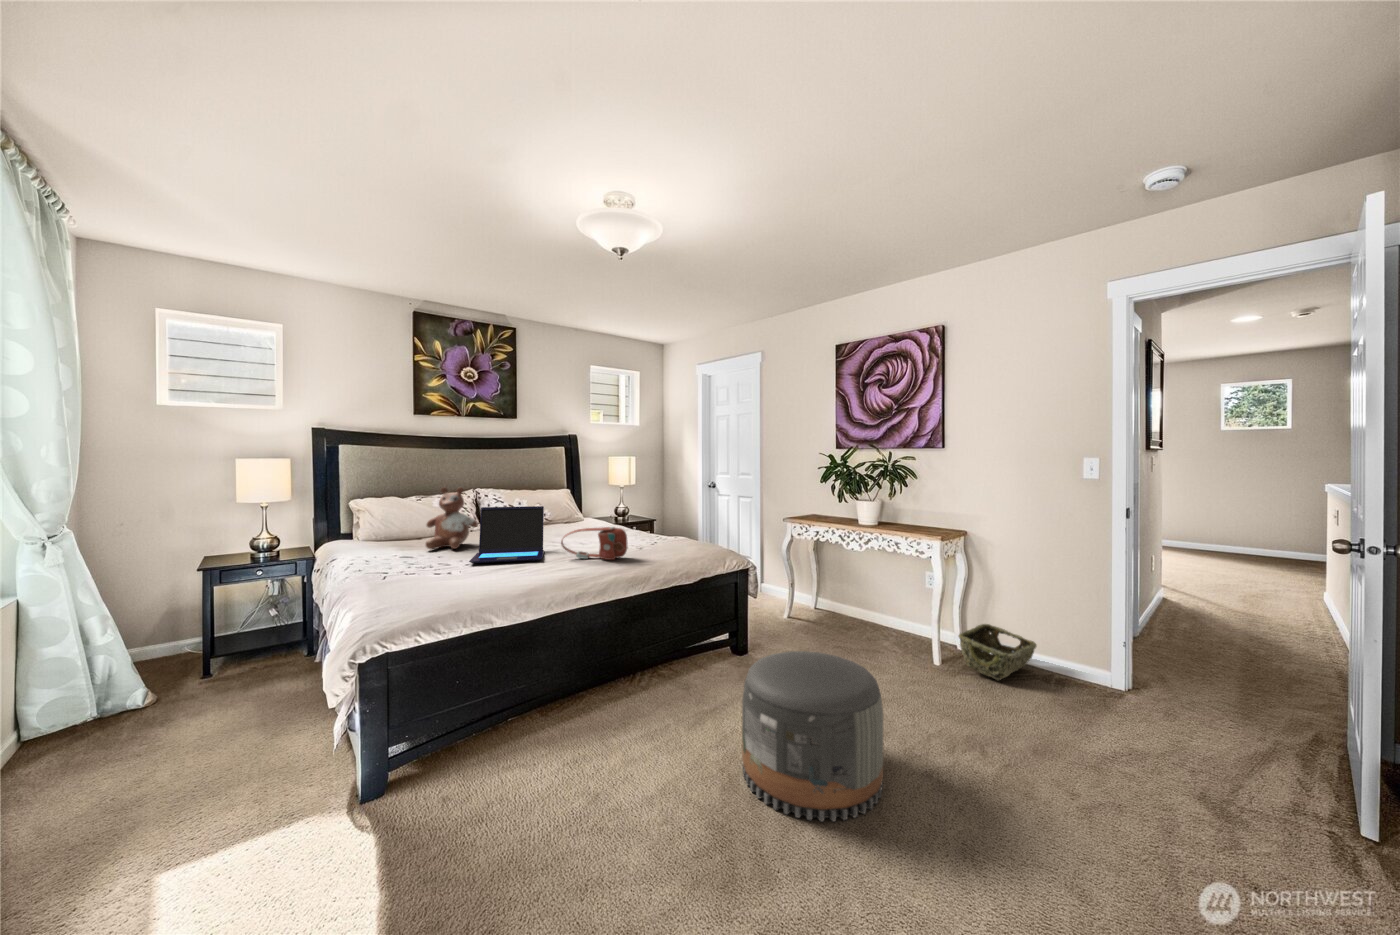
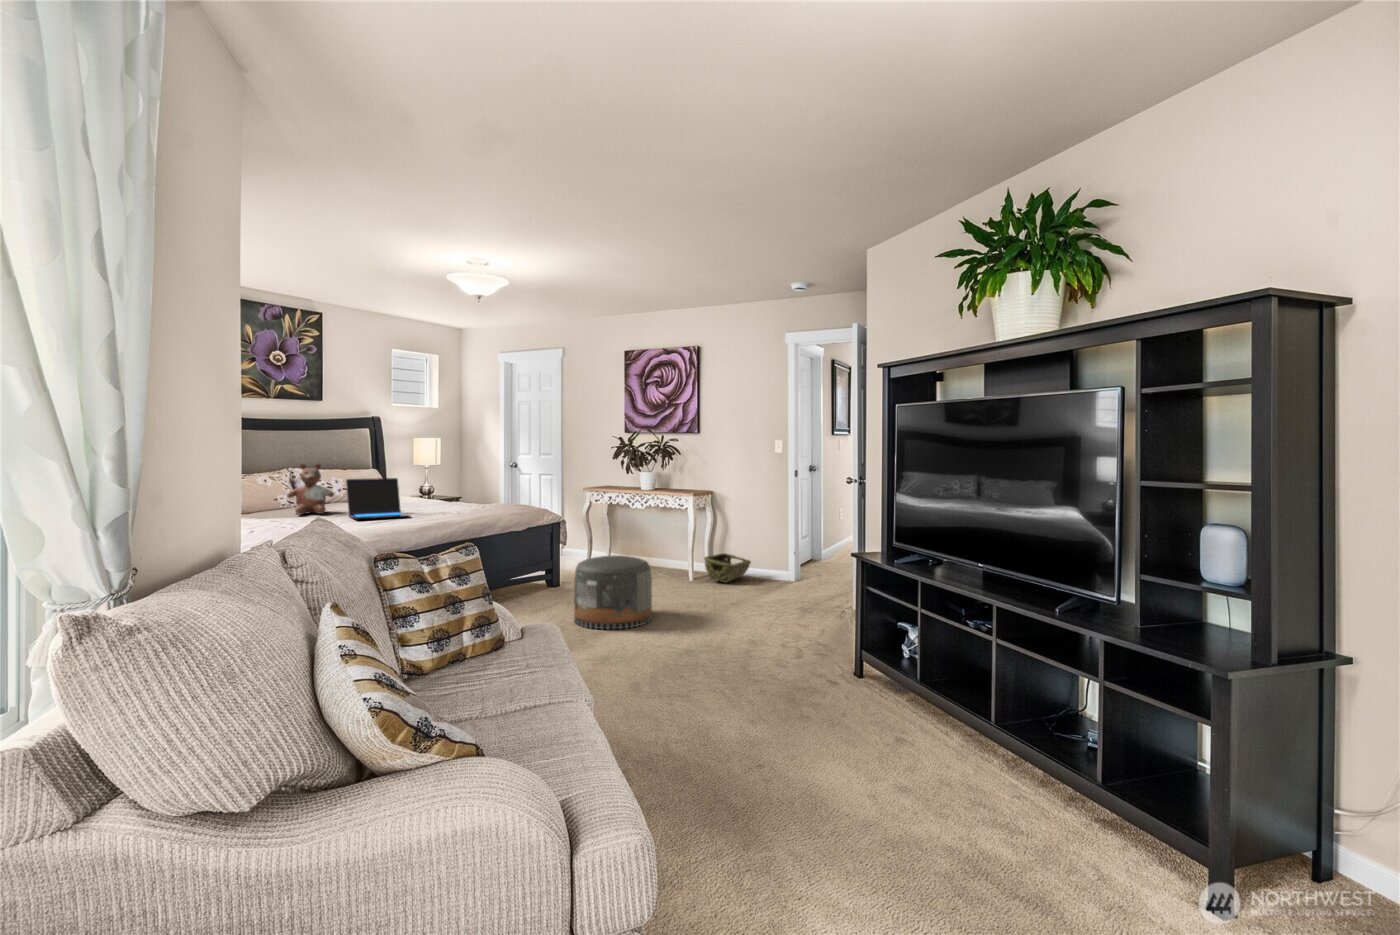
handbag: present [561,527,627,560] -> none [424,491,476,515]

